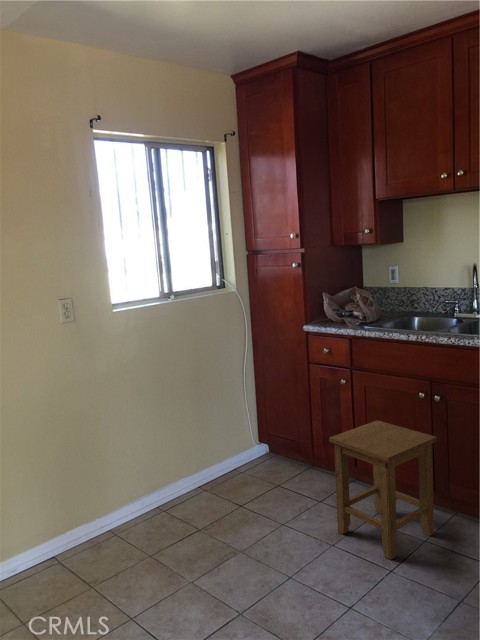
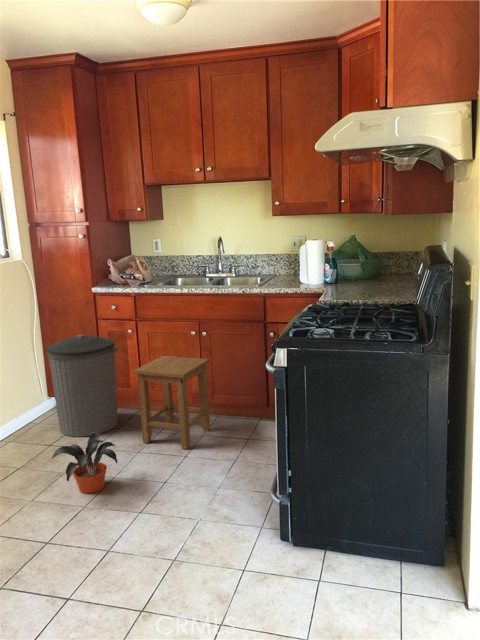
trash can: none [244,381,322,504] -> present [46,335,118,437]
potted plant: none [208,514,288,594] -> present [52,433,117,493]

